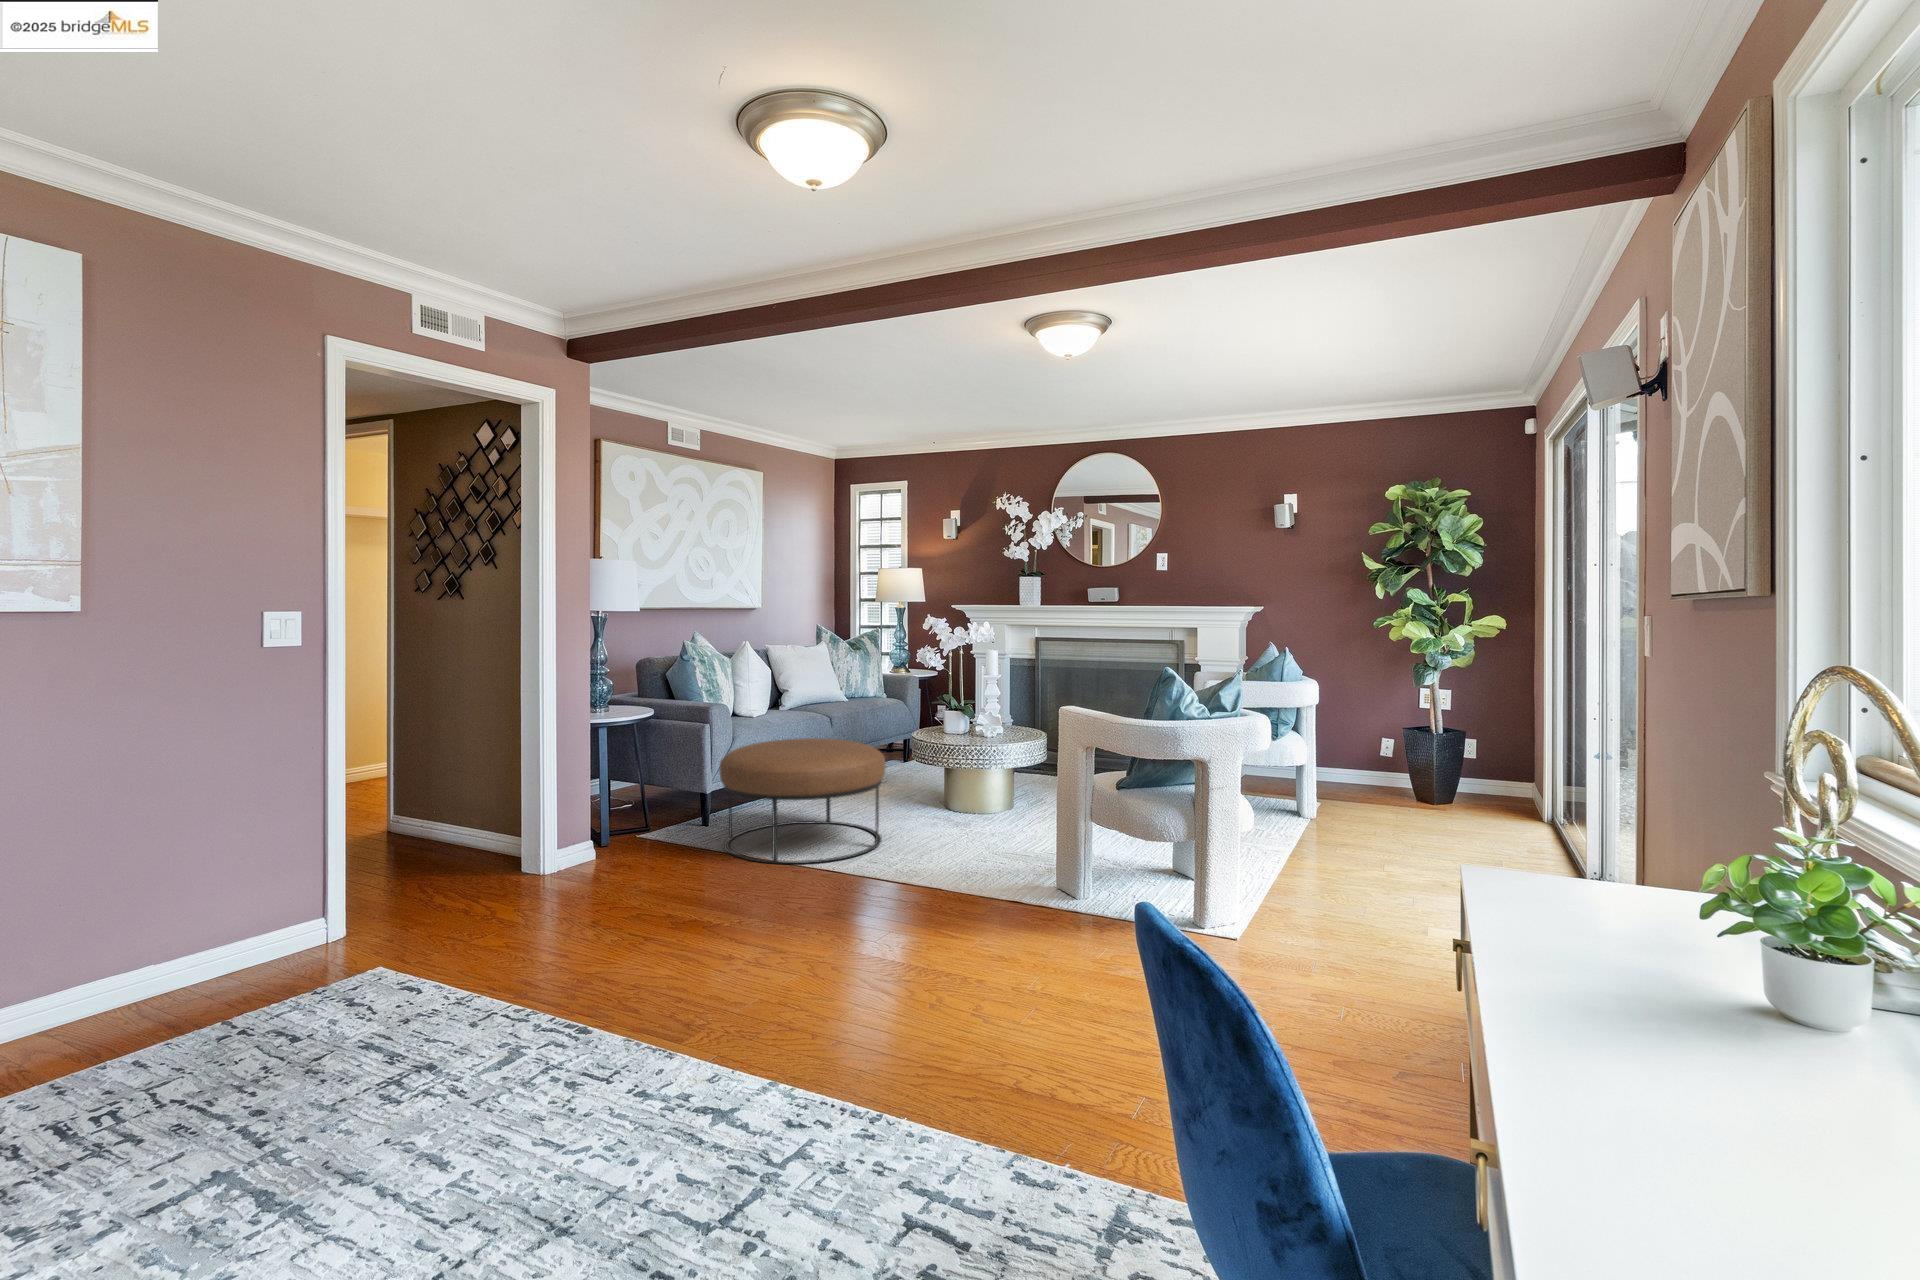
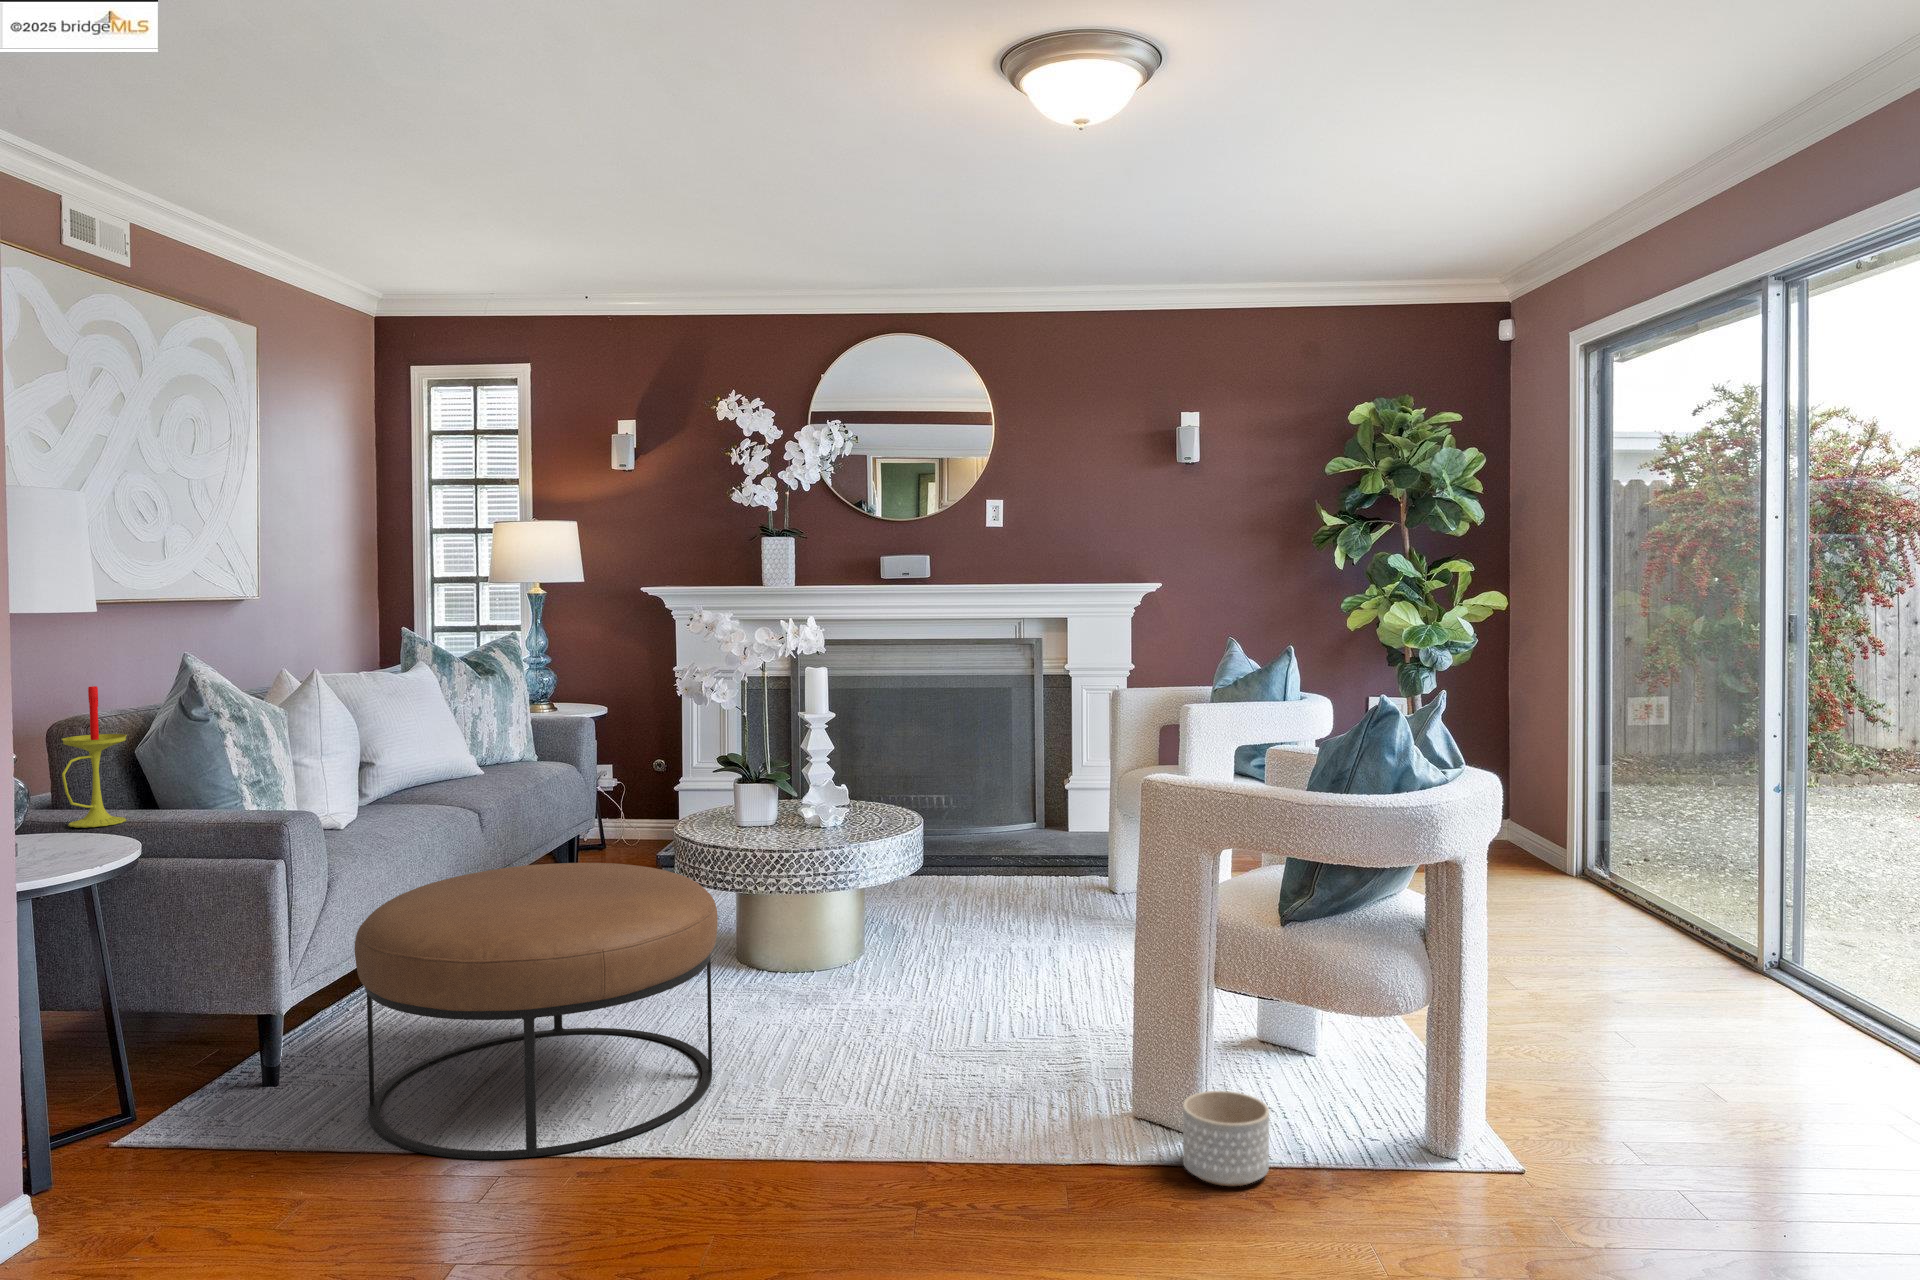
candle: none [626,643,654,705] -> present [62,686,127,827]
planter: none [1054,874,1099,920] -> present [1183,1091,1269,1186]

